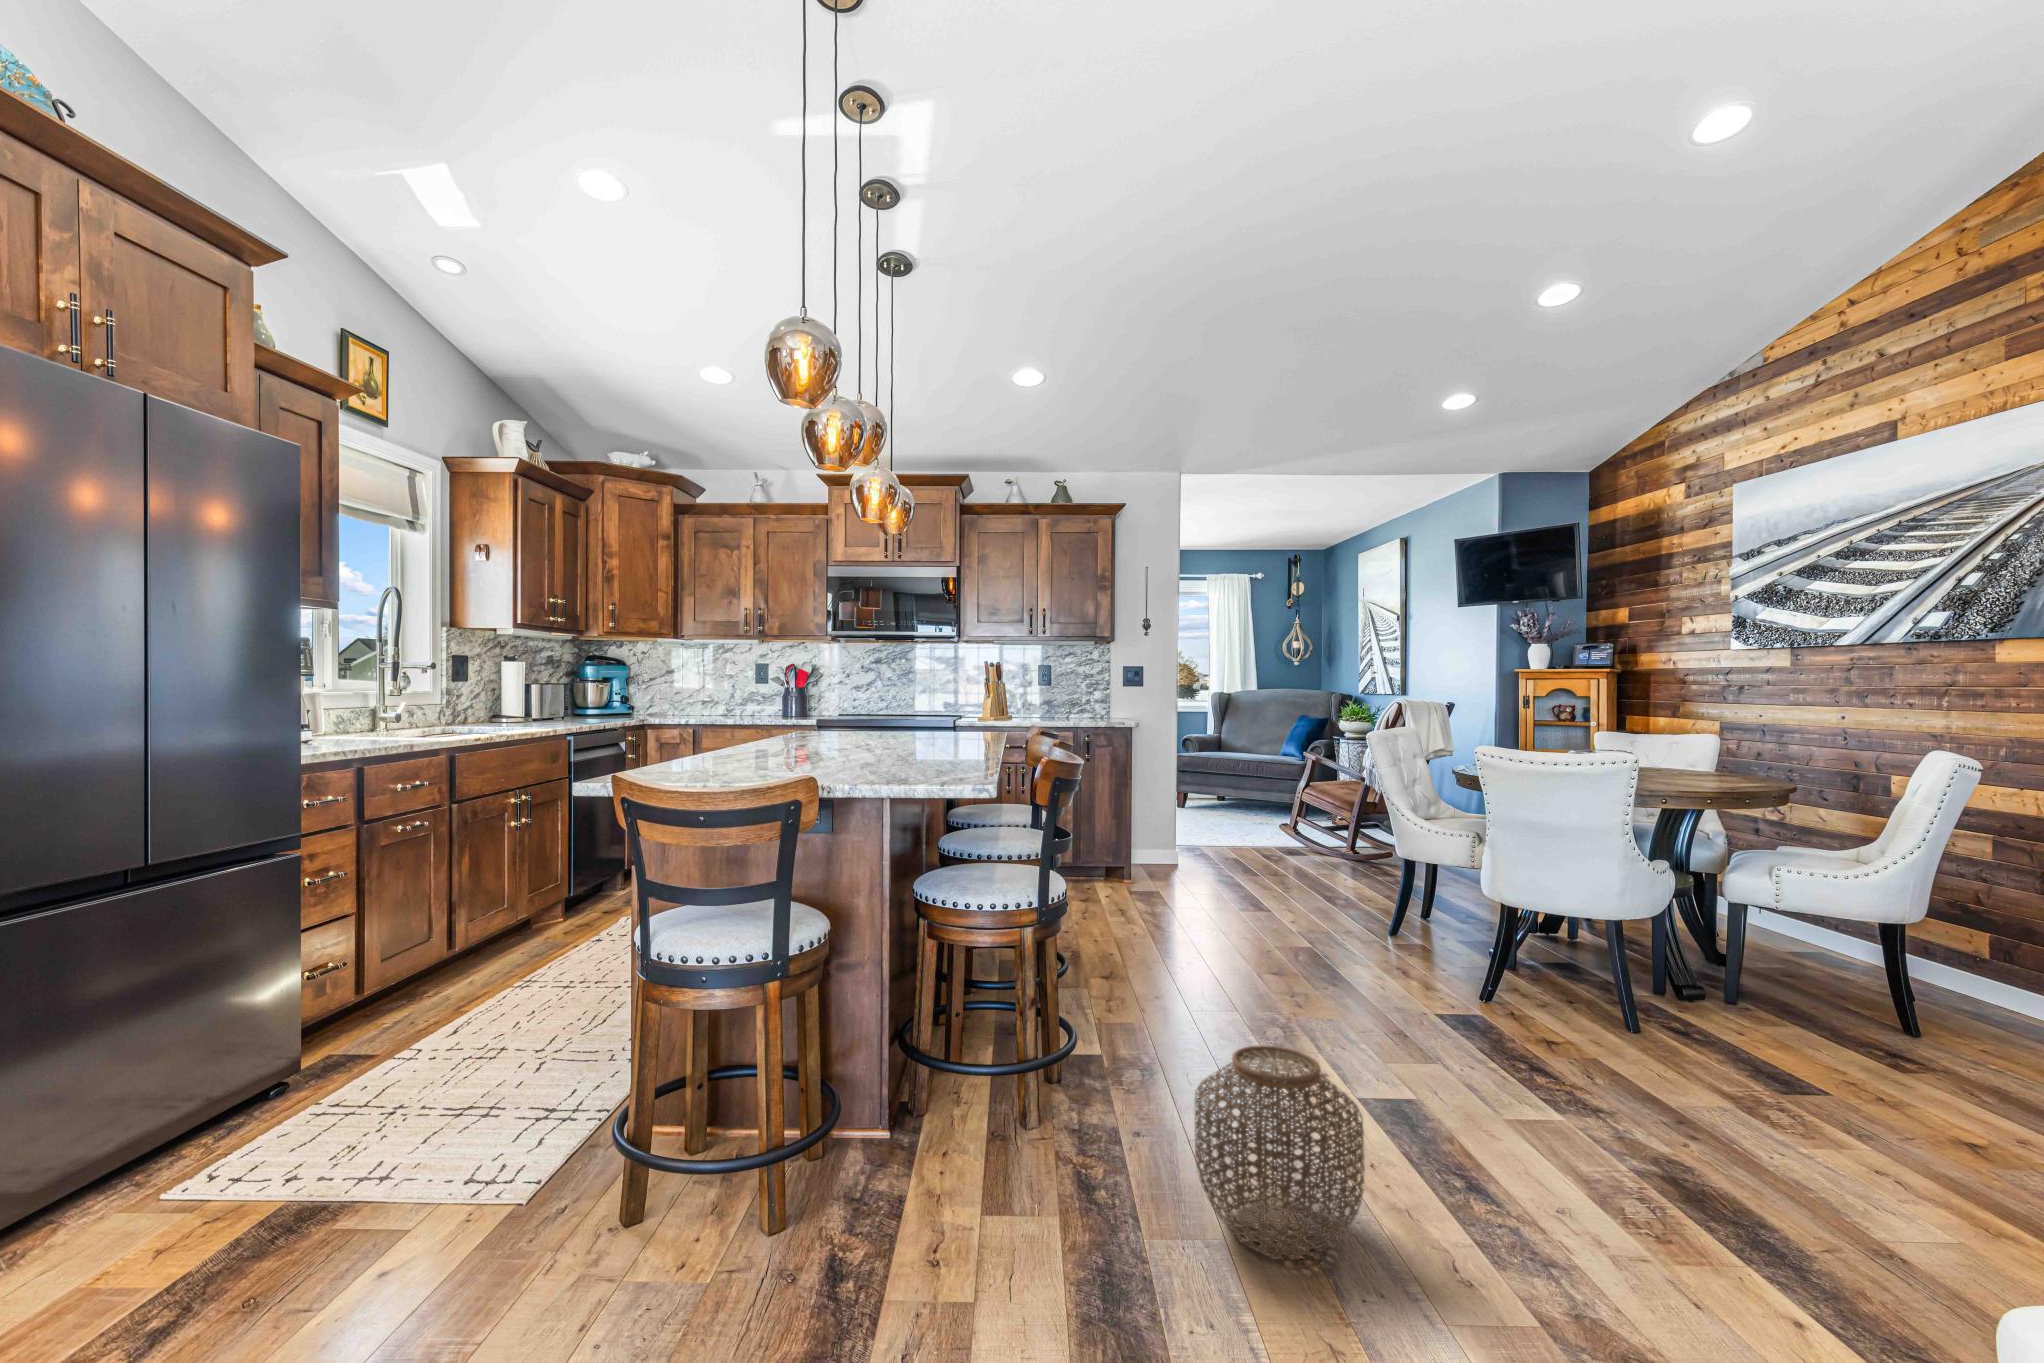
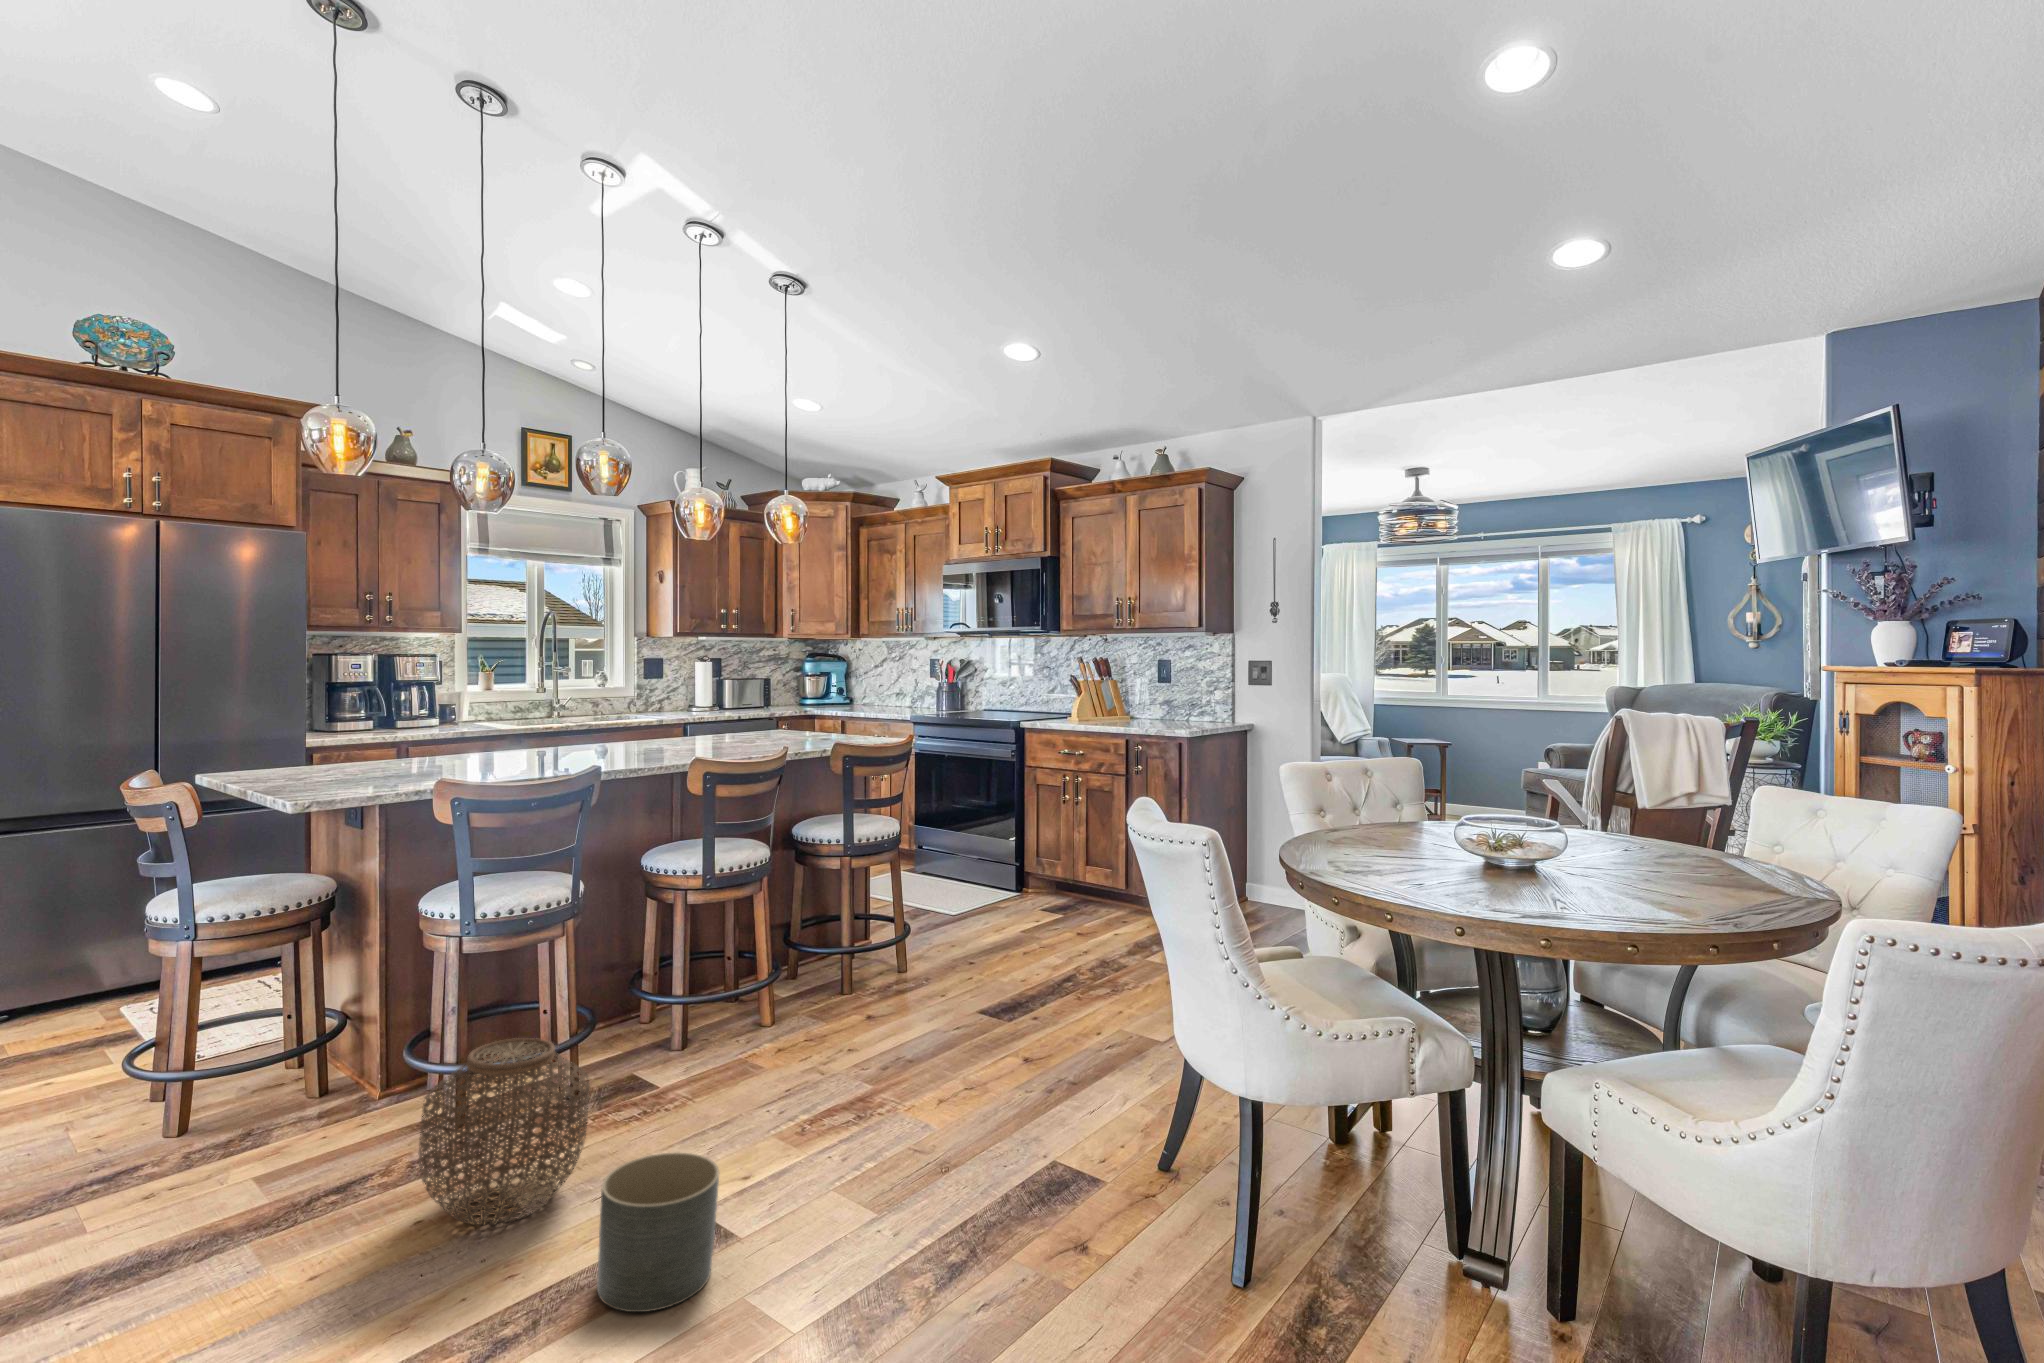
planter: none [1457,1100,1580,1250] -> present [597,1152,719,1312]

